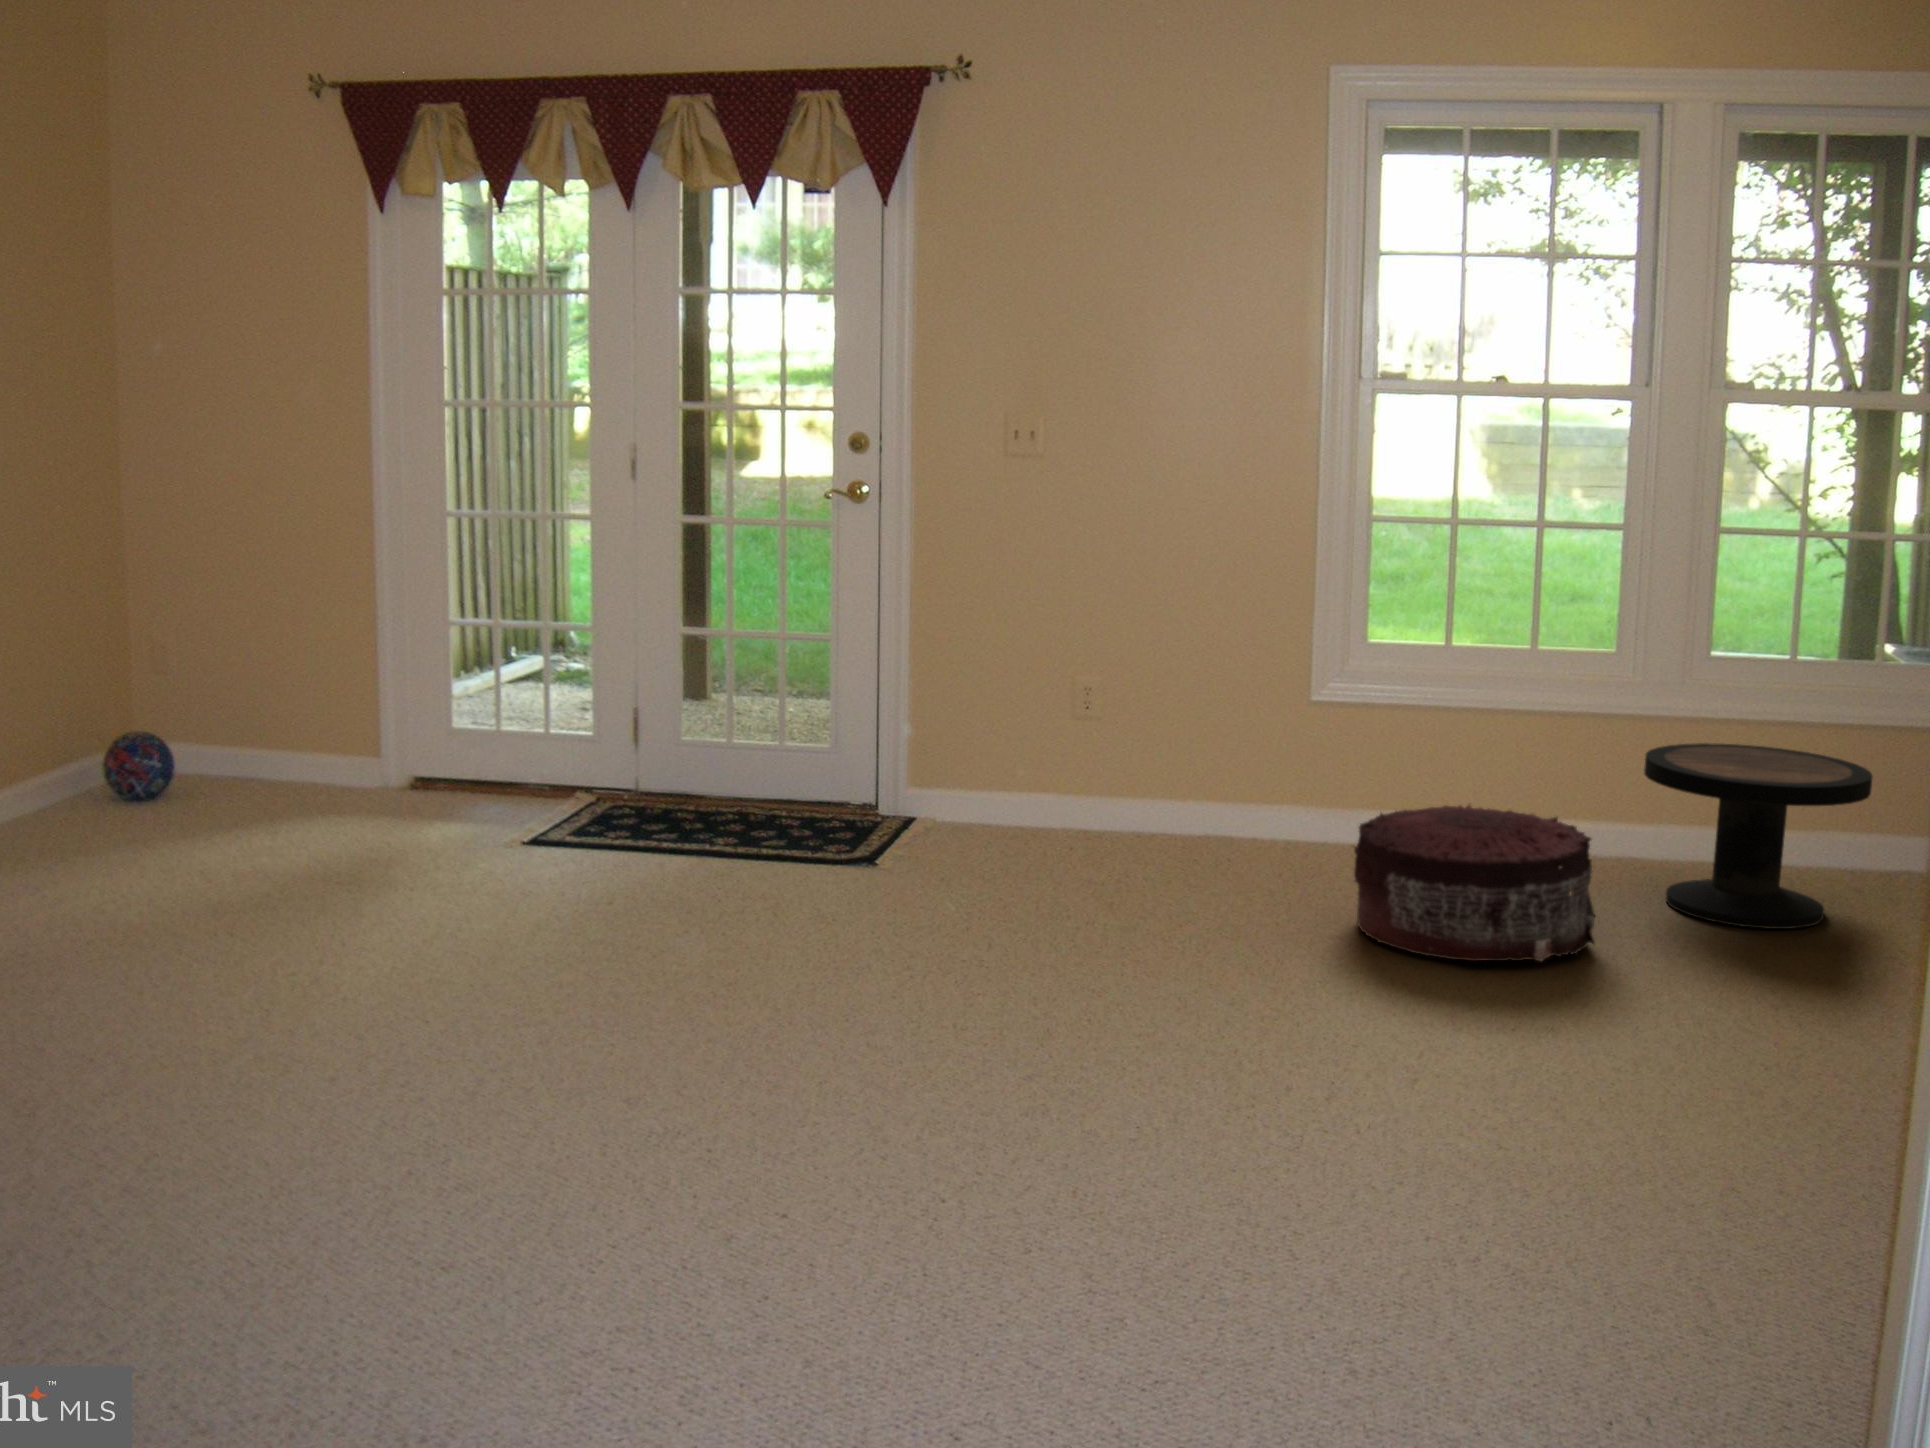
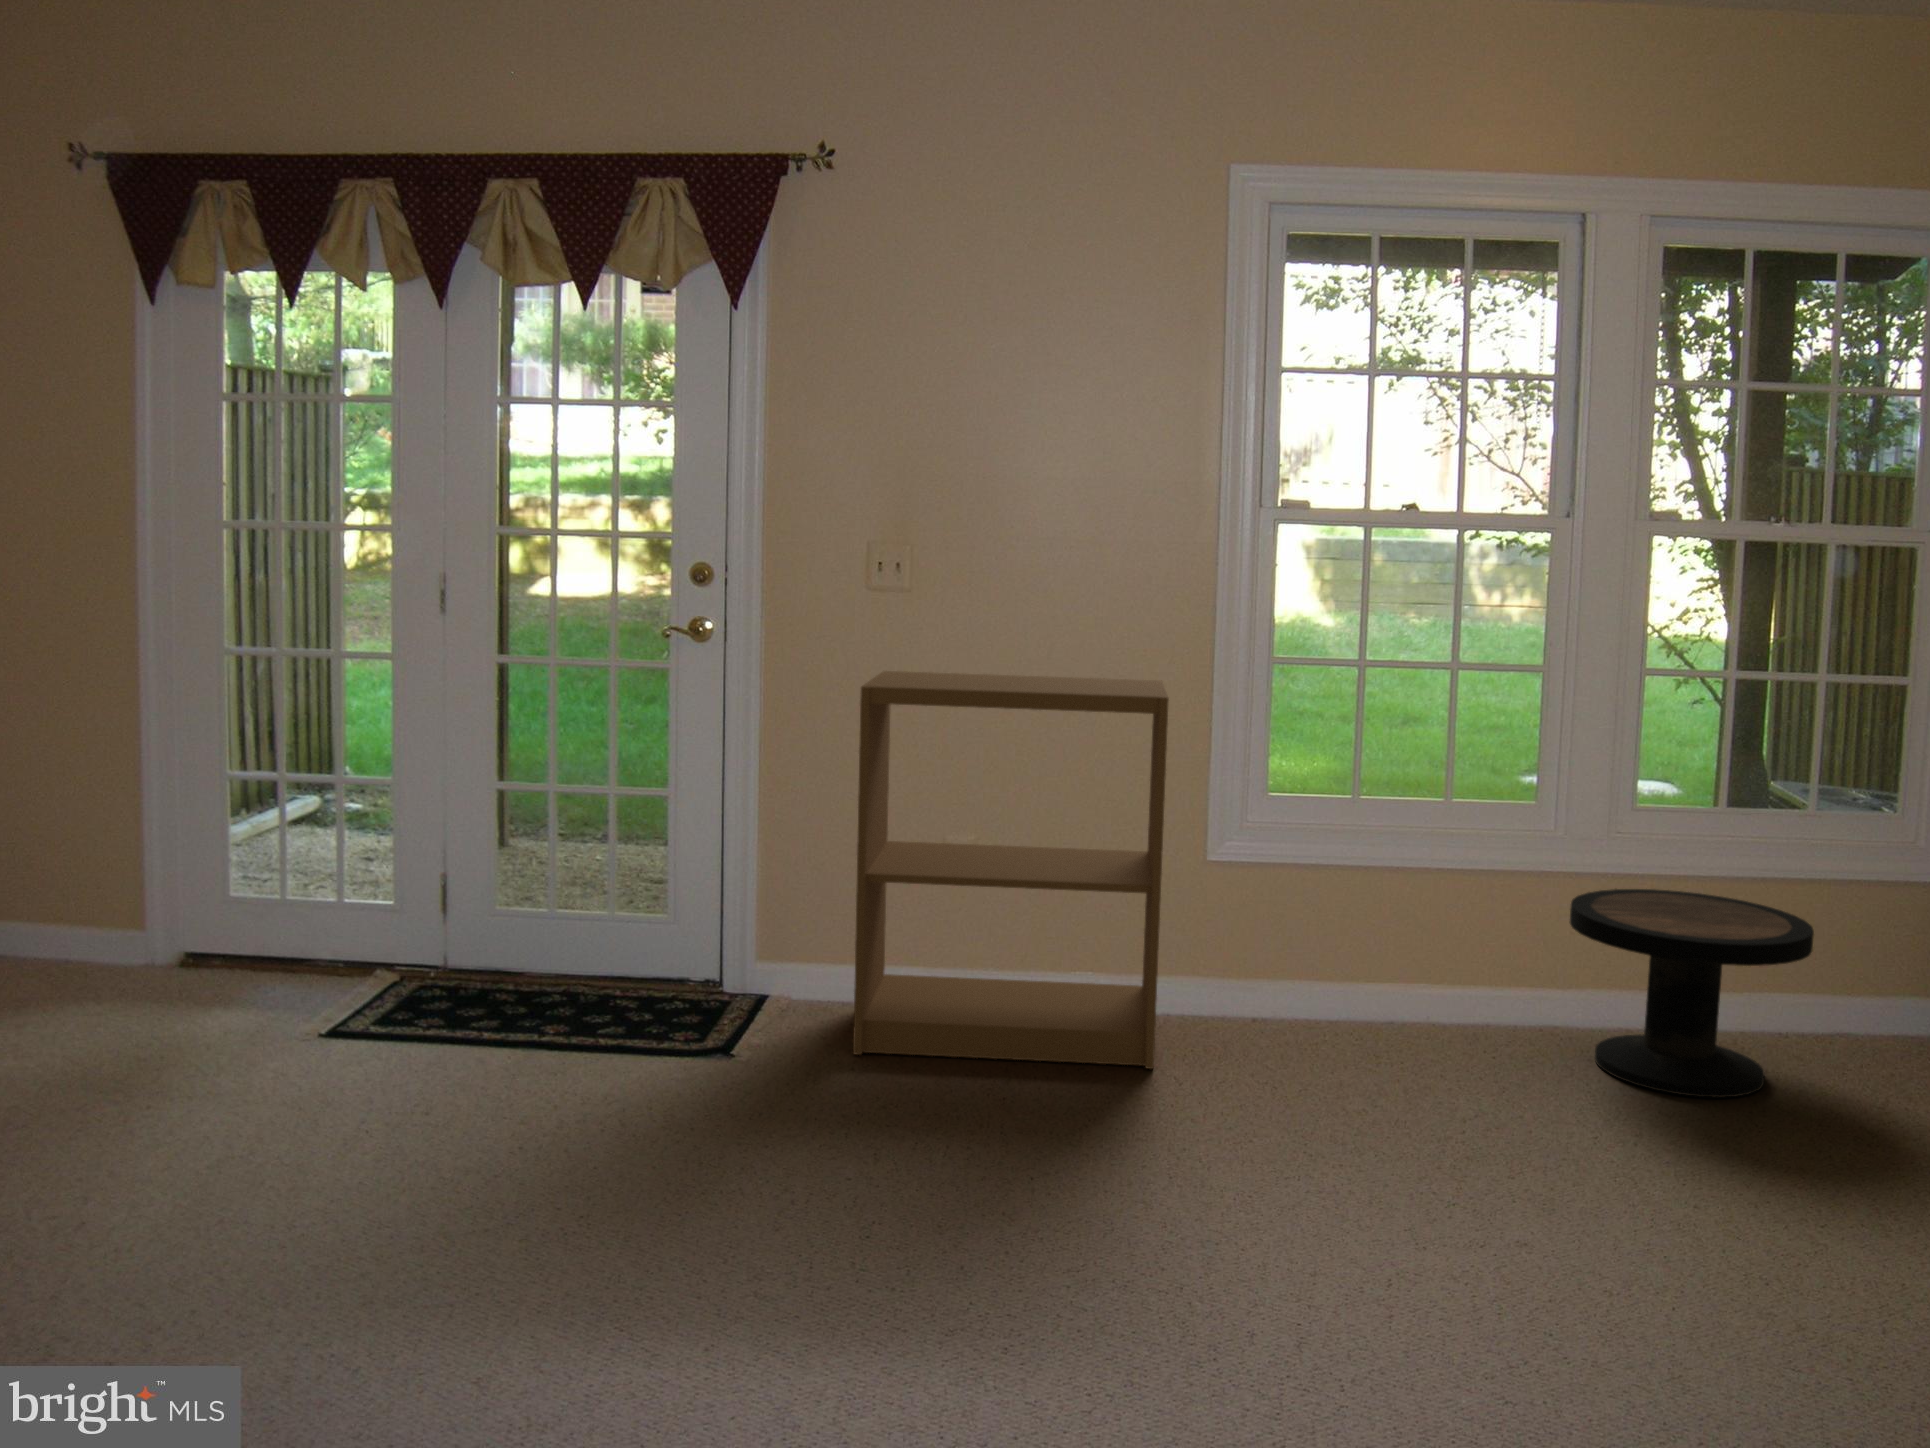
bookshelf: none [980,533,1267,888] -> present [853,671,1169,1069]
pouf: present [1354,805,1595,961] -> none [1283,968,1559,1168]

